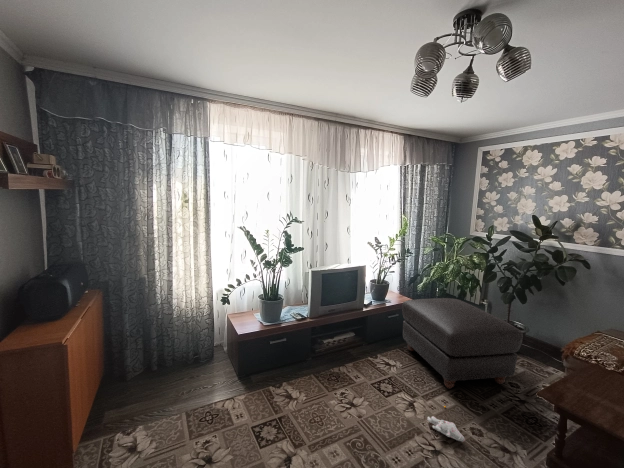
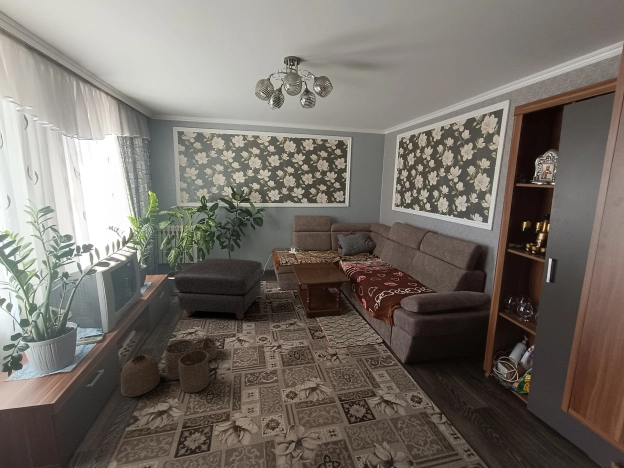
woven basket: none [298,345,380,410] -> present [121,335,217,397]
plush toy: present [427,406,465,441] -> none [253,327,282,338]

